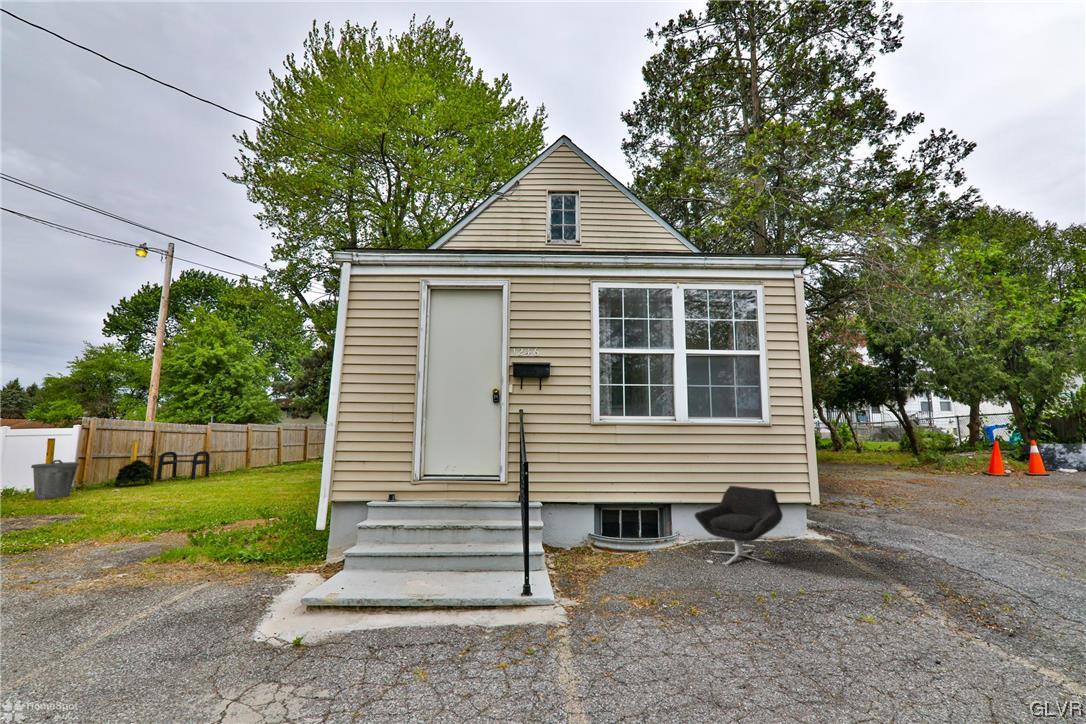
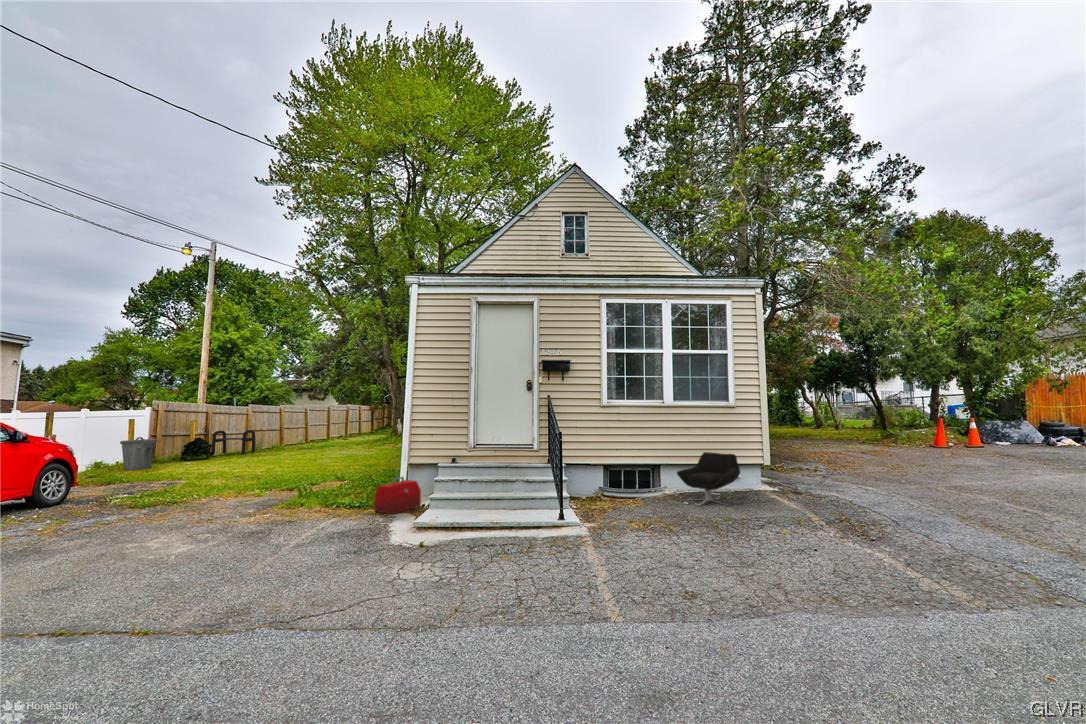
toolbox: none [273,520,344,576] -> present [374,477,421,514]

